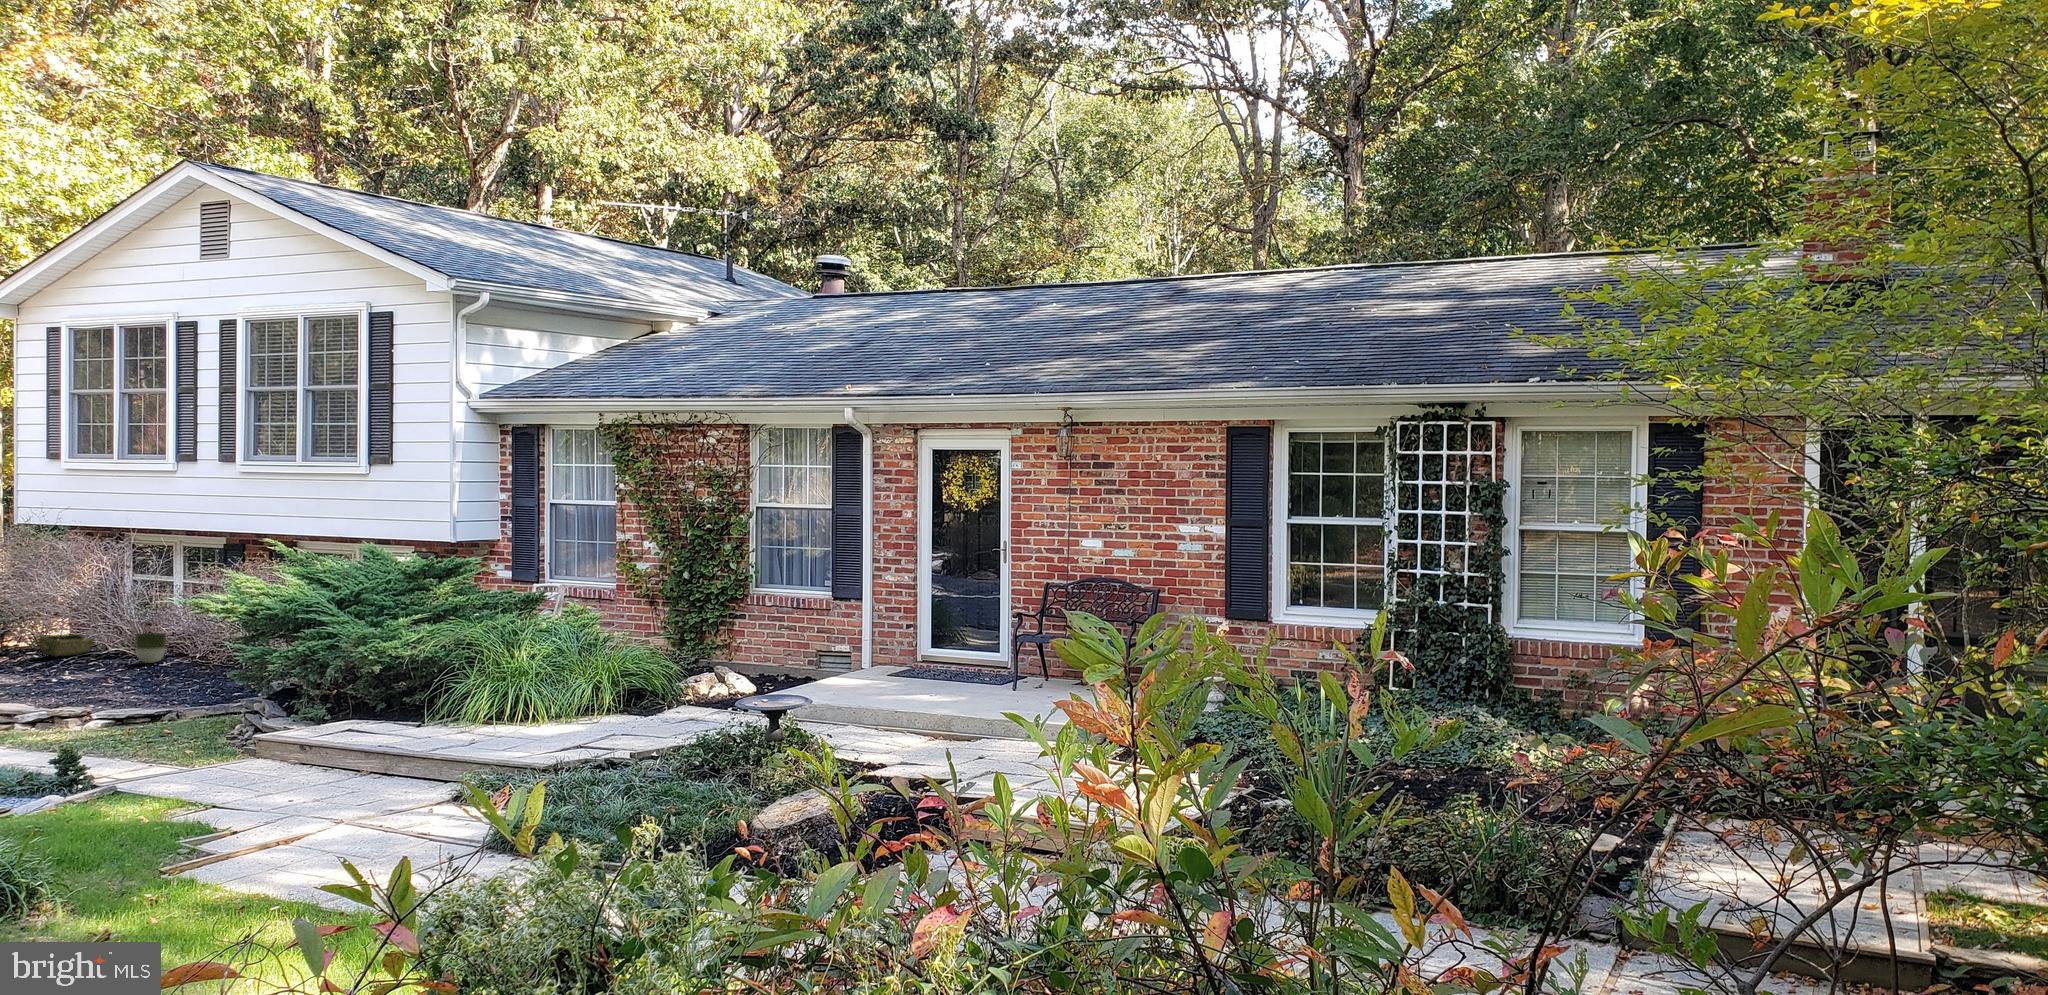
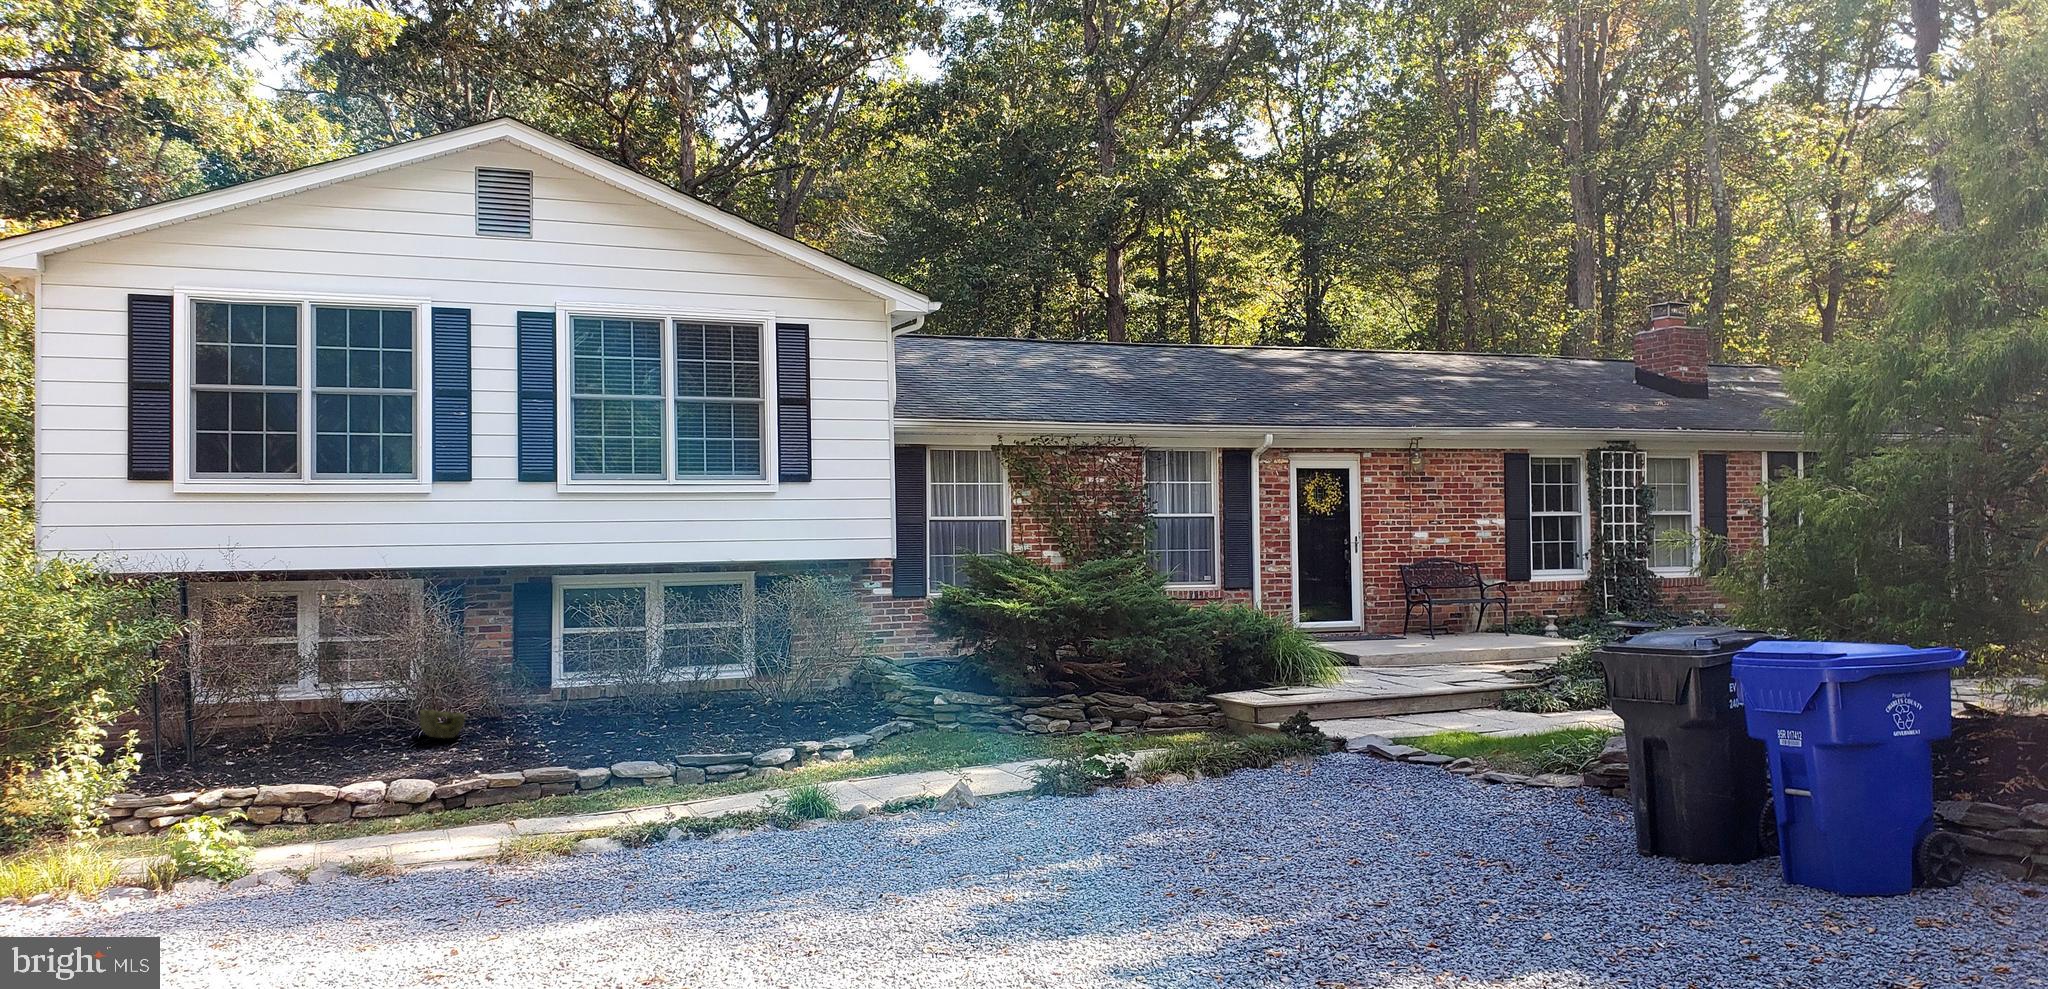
planter: present [135,633,166,663] -> none [611,686,645,724]

